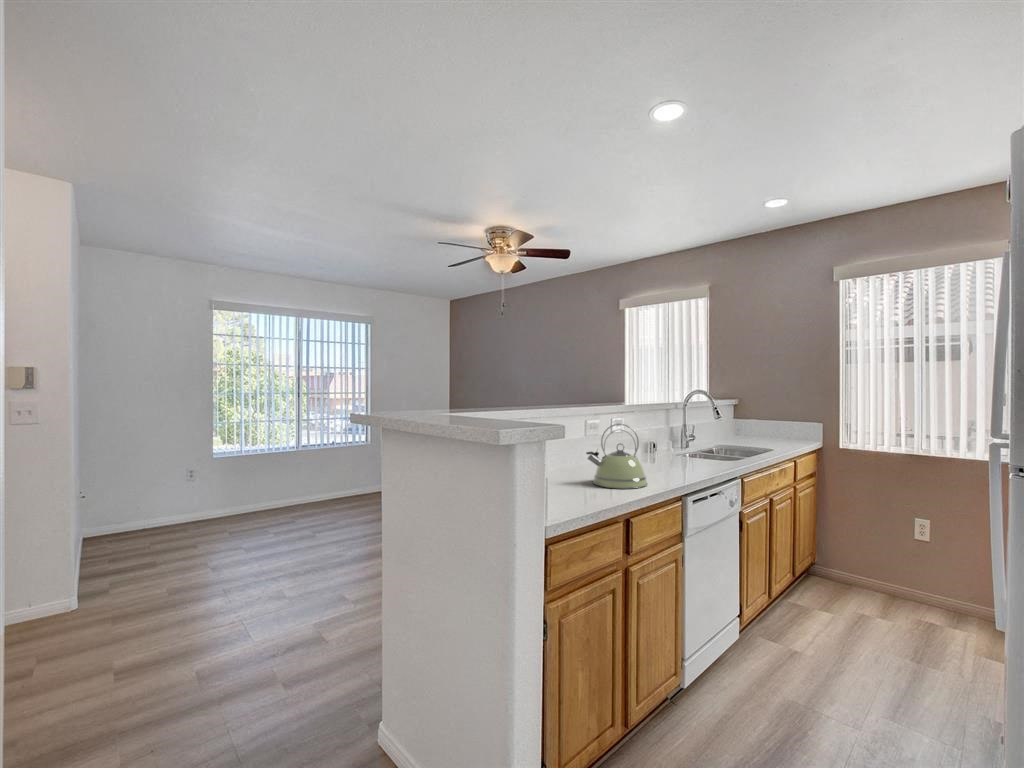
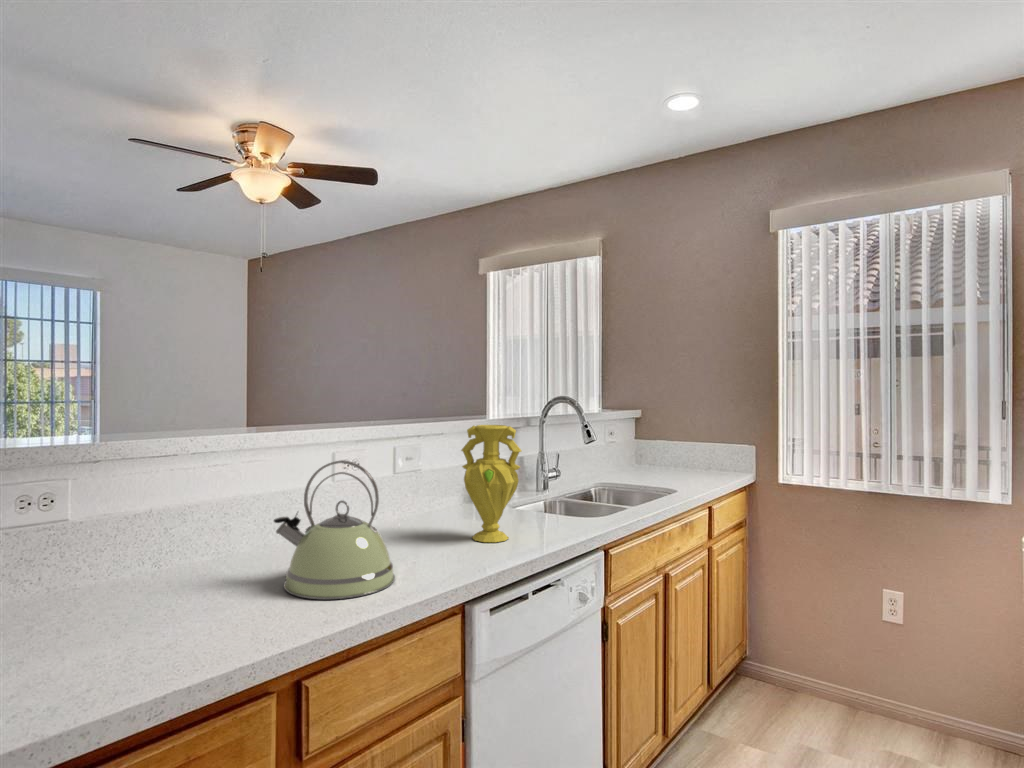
vase: none [659,406,695,471] -> present [461,425,521,542]

